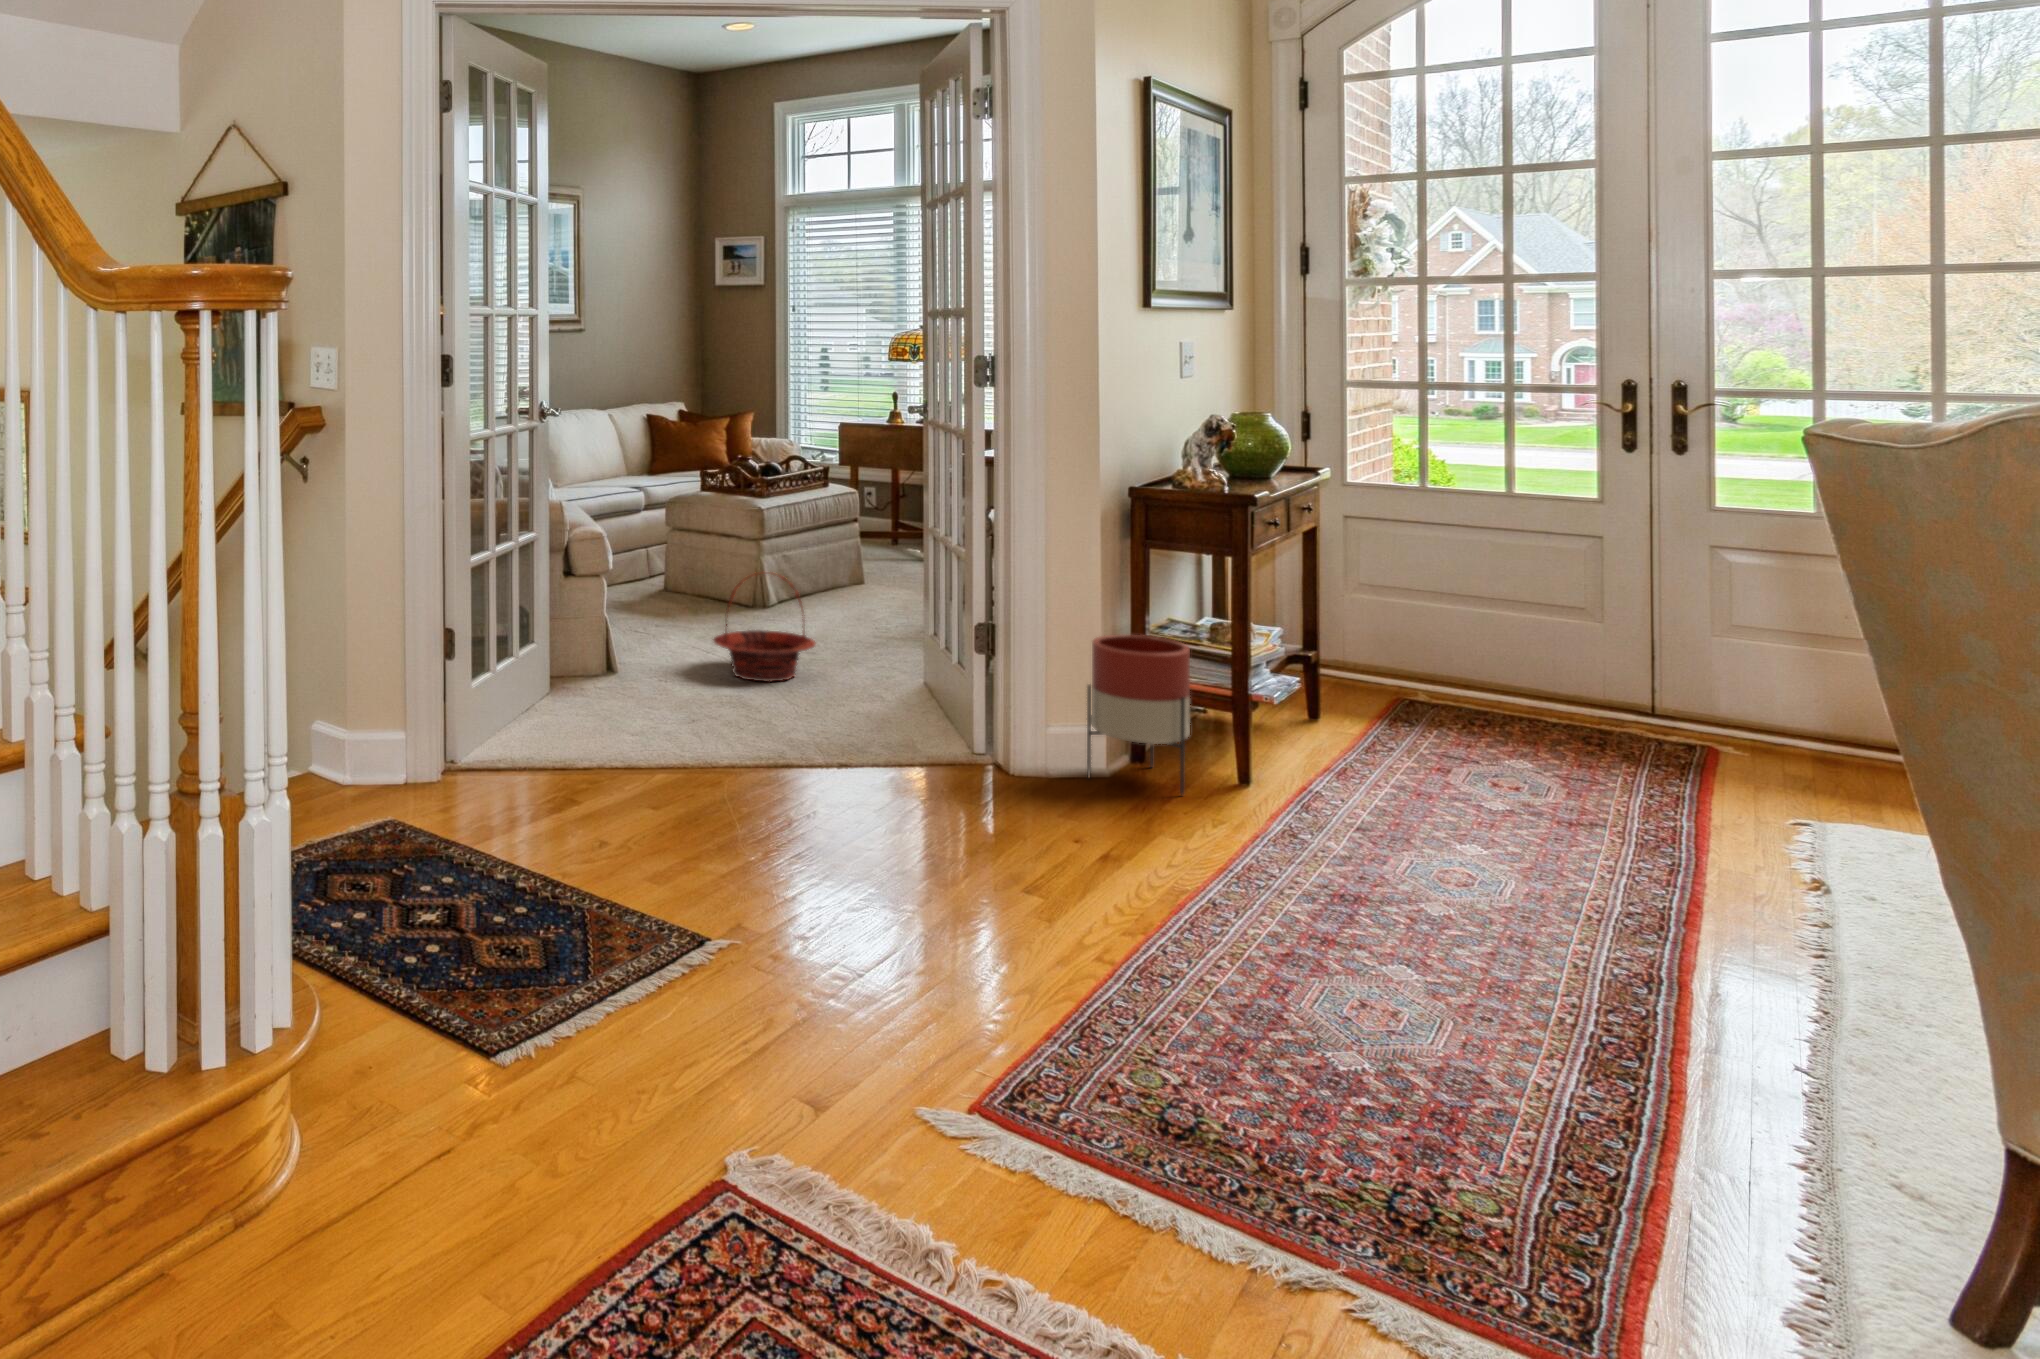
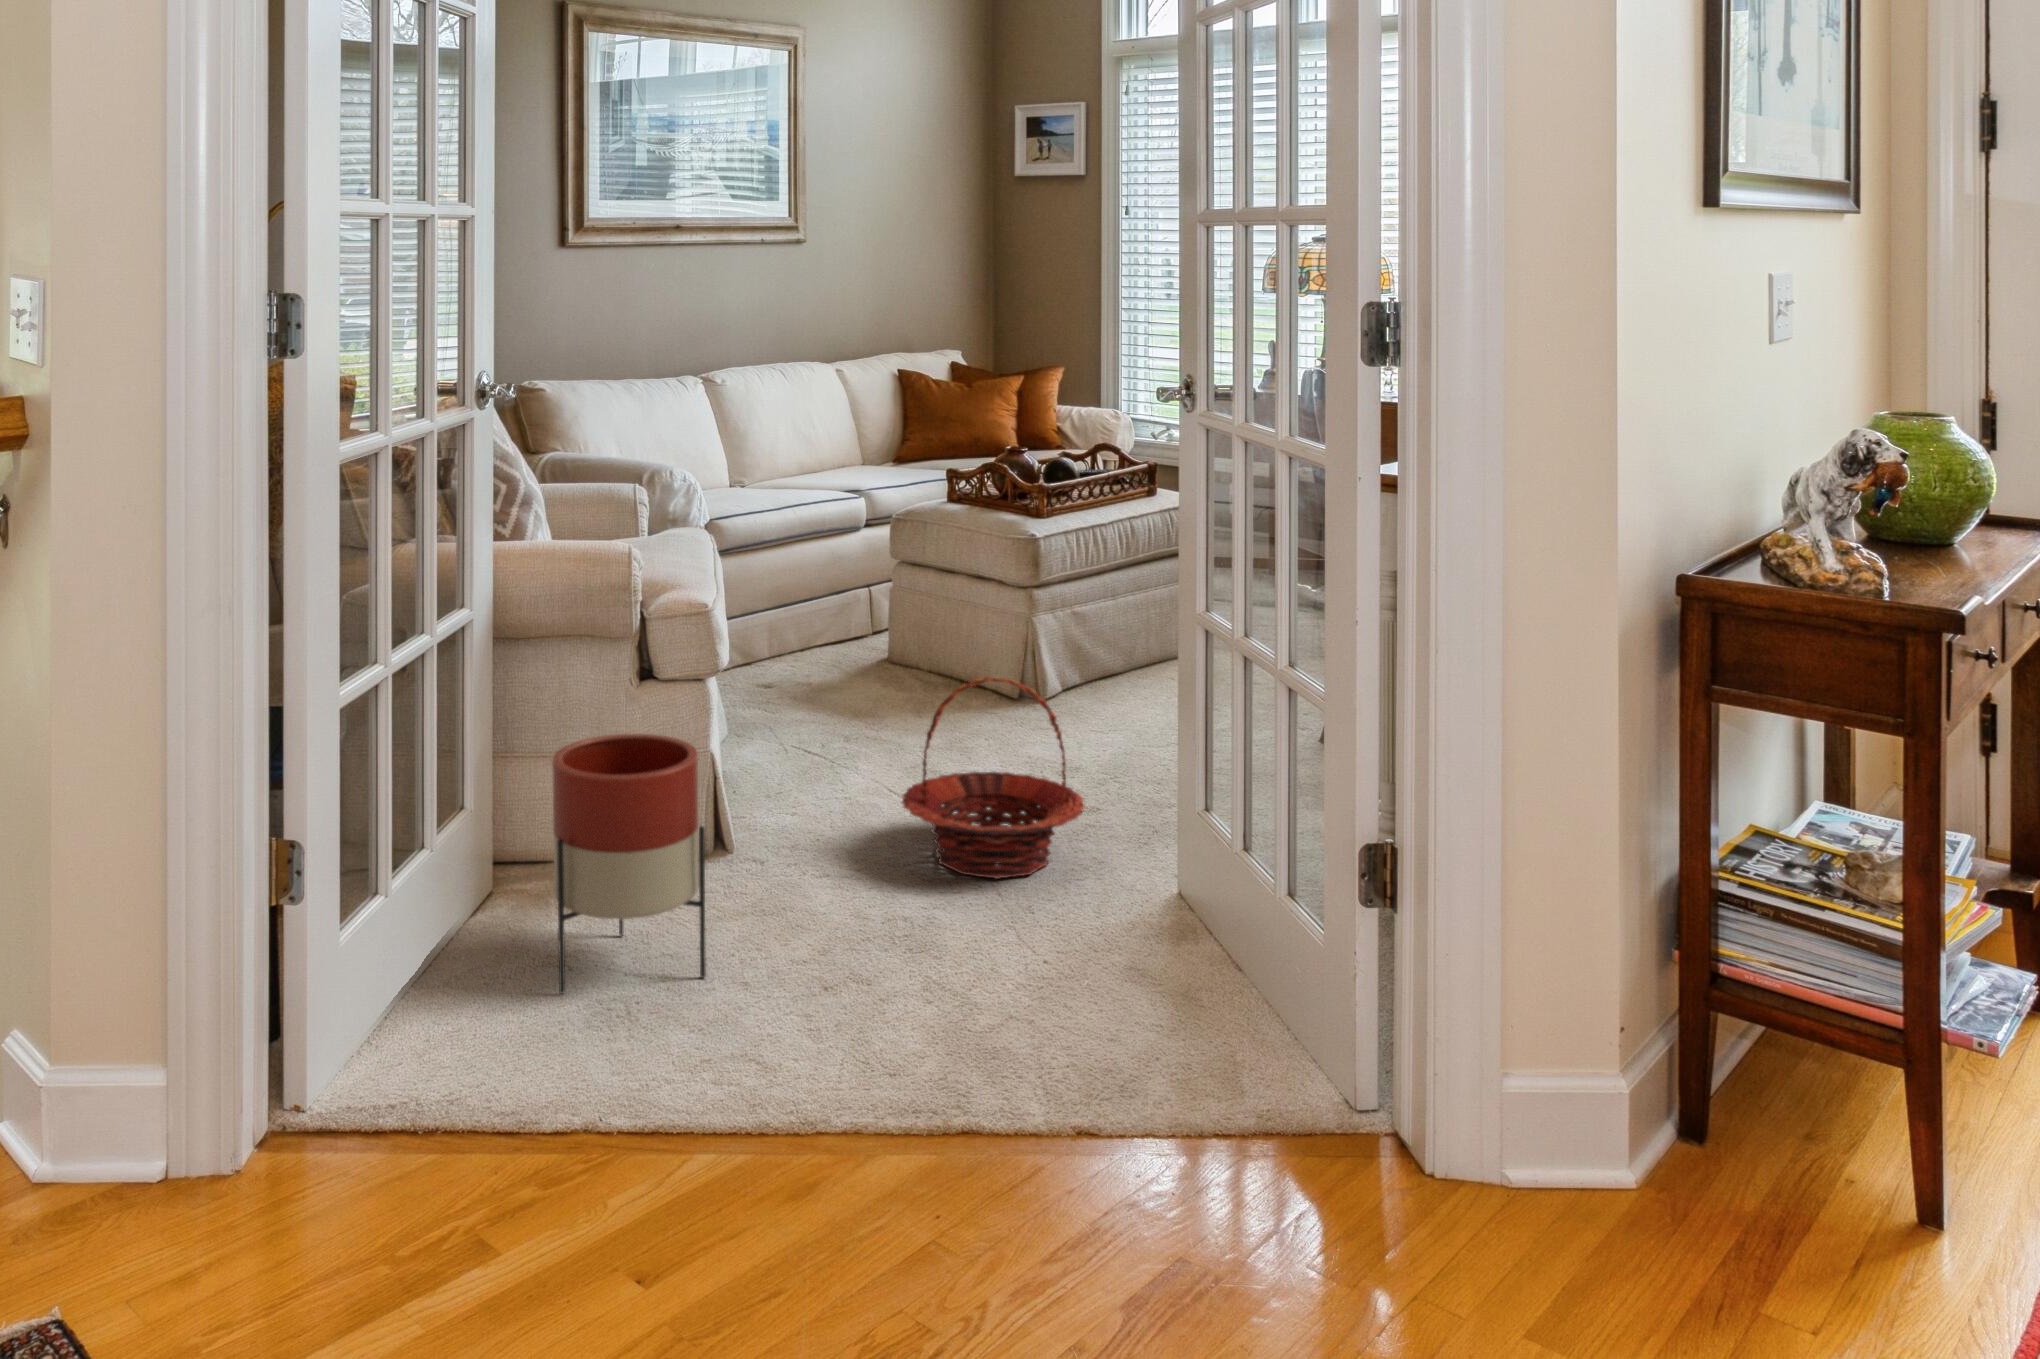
planter: present [1087,634,1190,794] -> present [552,734,706,994]

